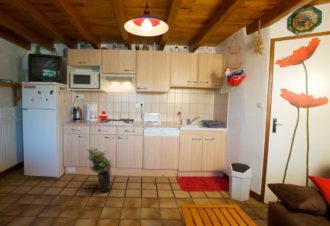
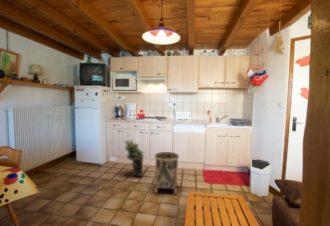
basket: none [128,160,156,212] -> present [154,152,179,194]

